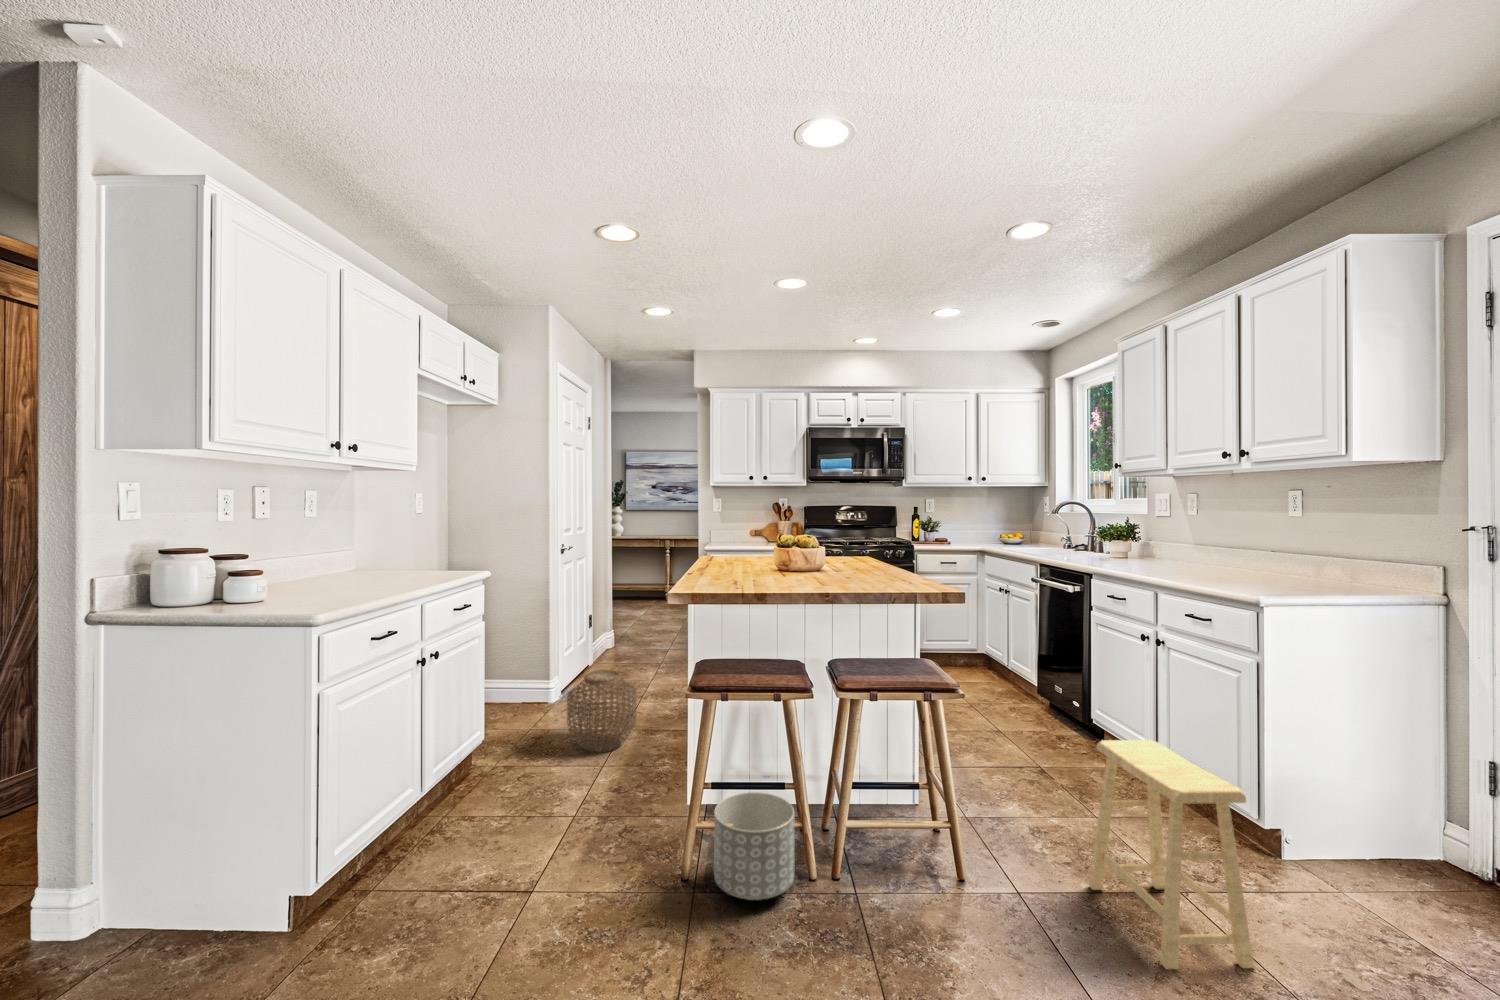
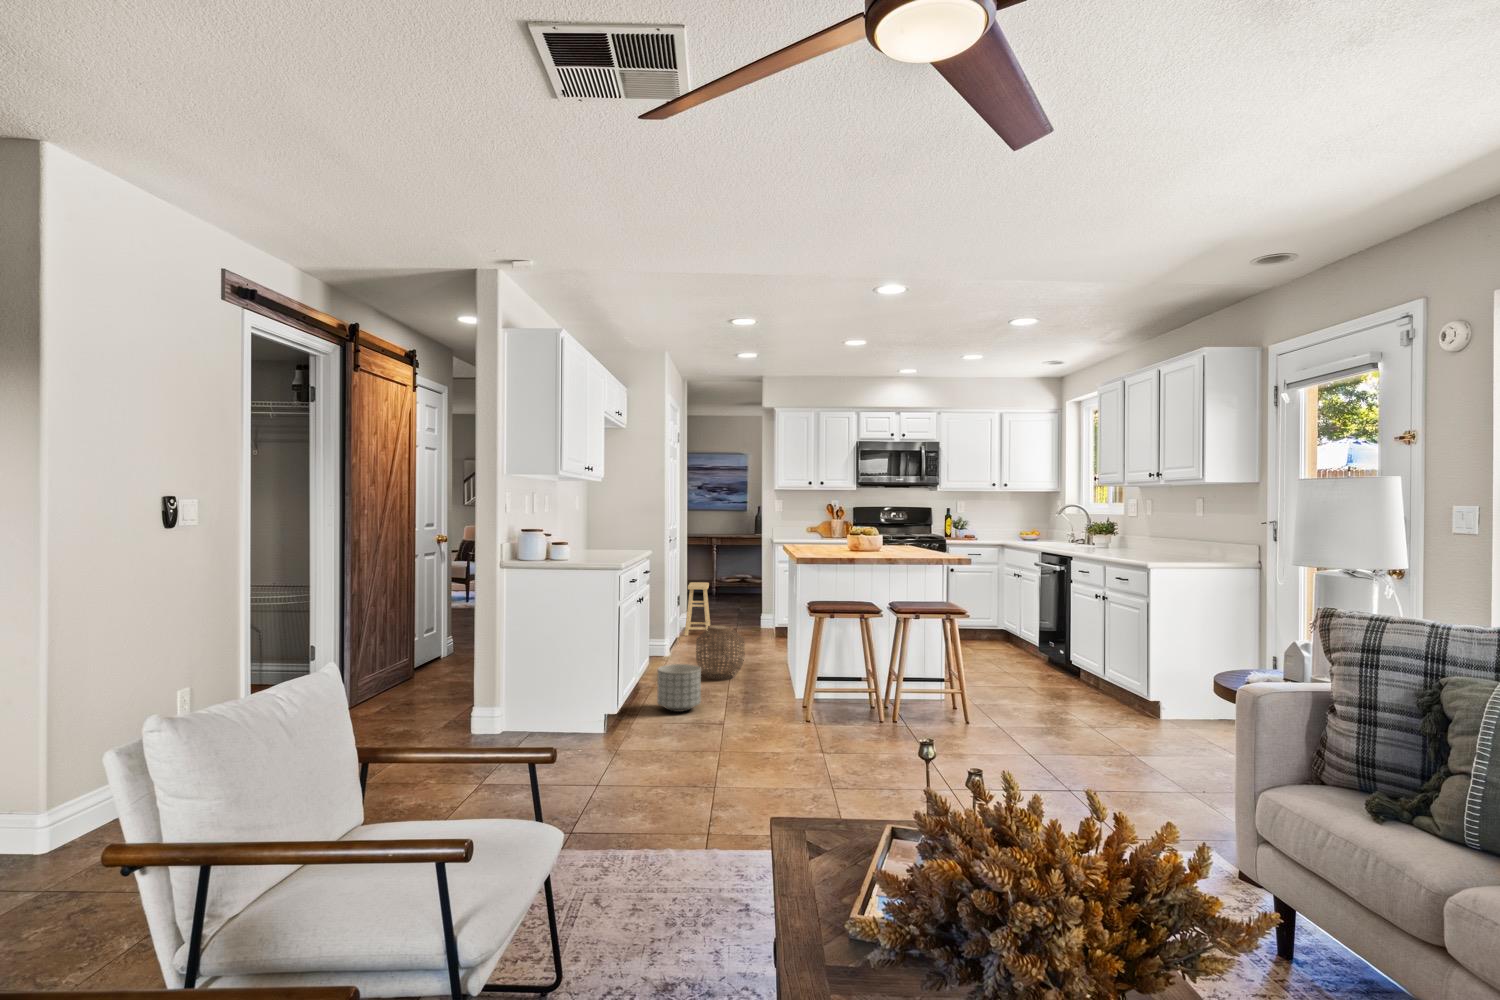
footstool: present [1089,740,1254,969] -> present [684,582,710,636]
planter: present [714,792,794,900] -> present [657,664,701,712]

